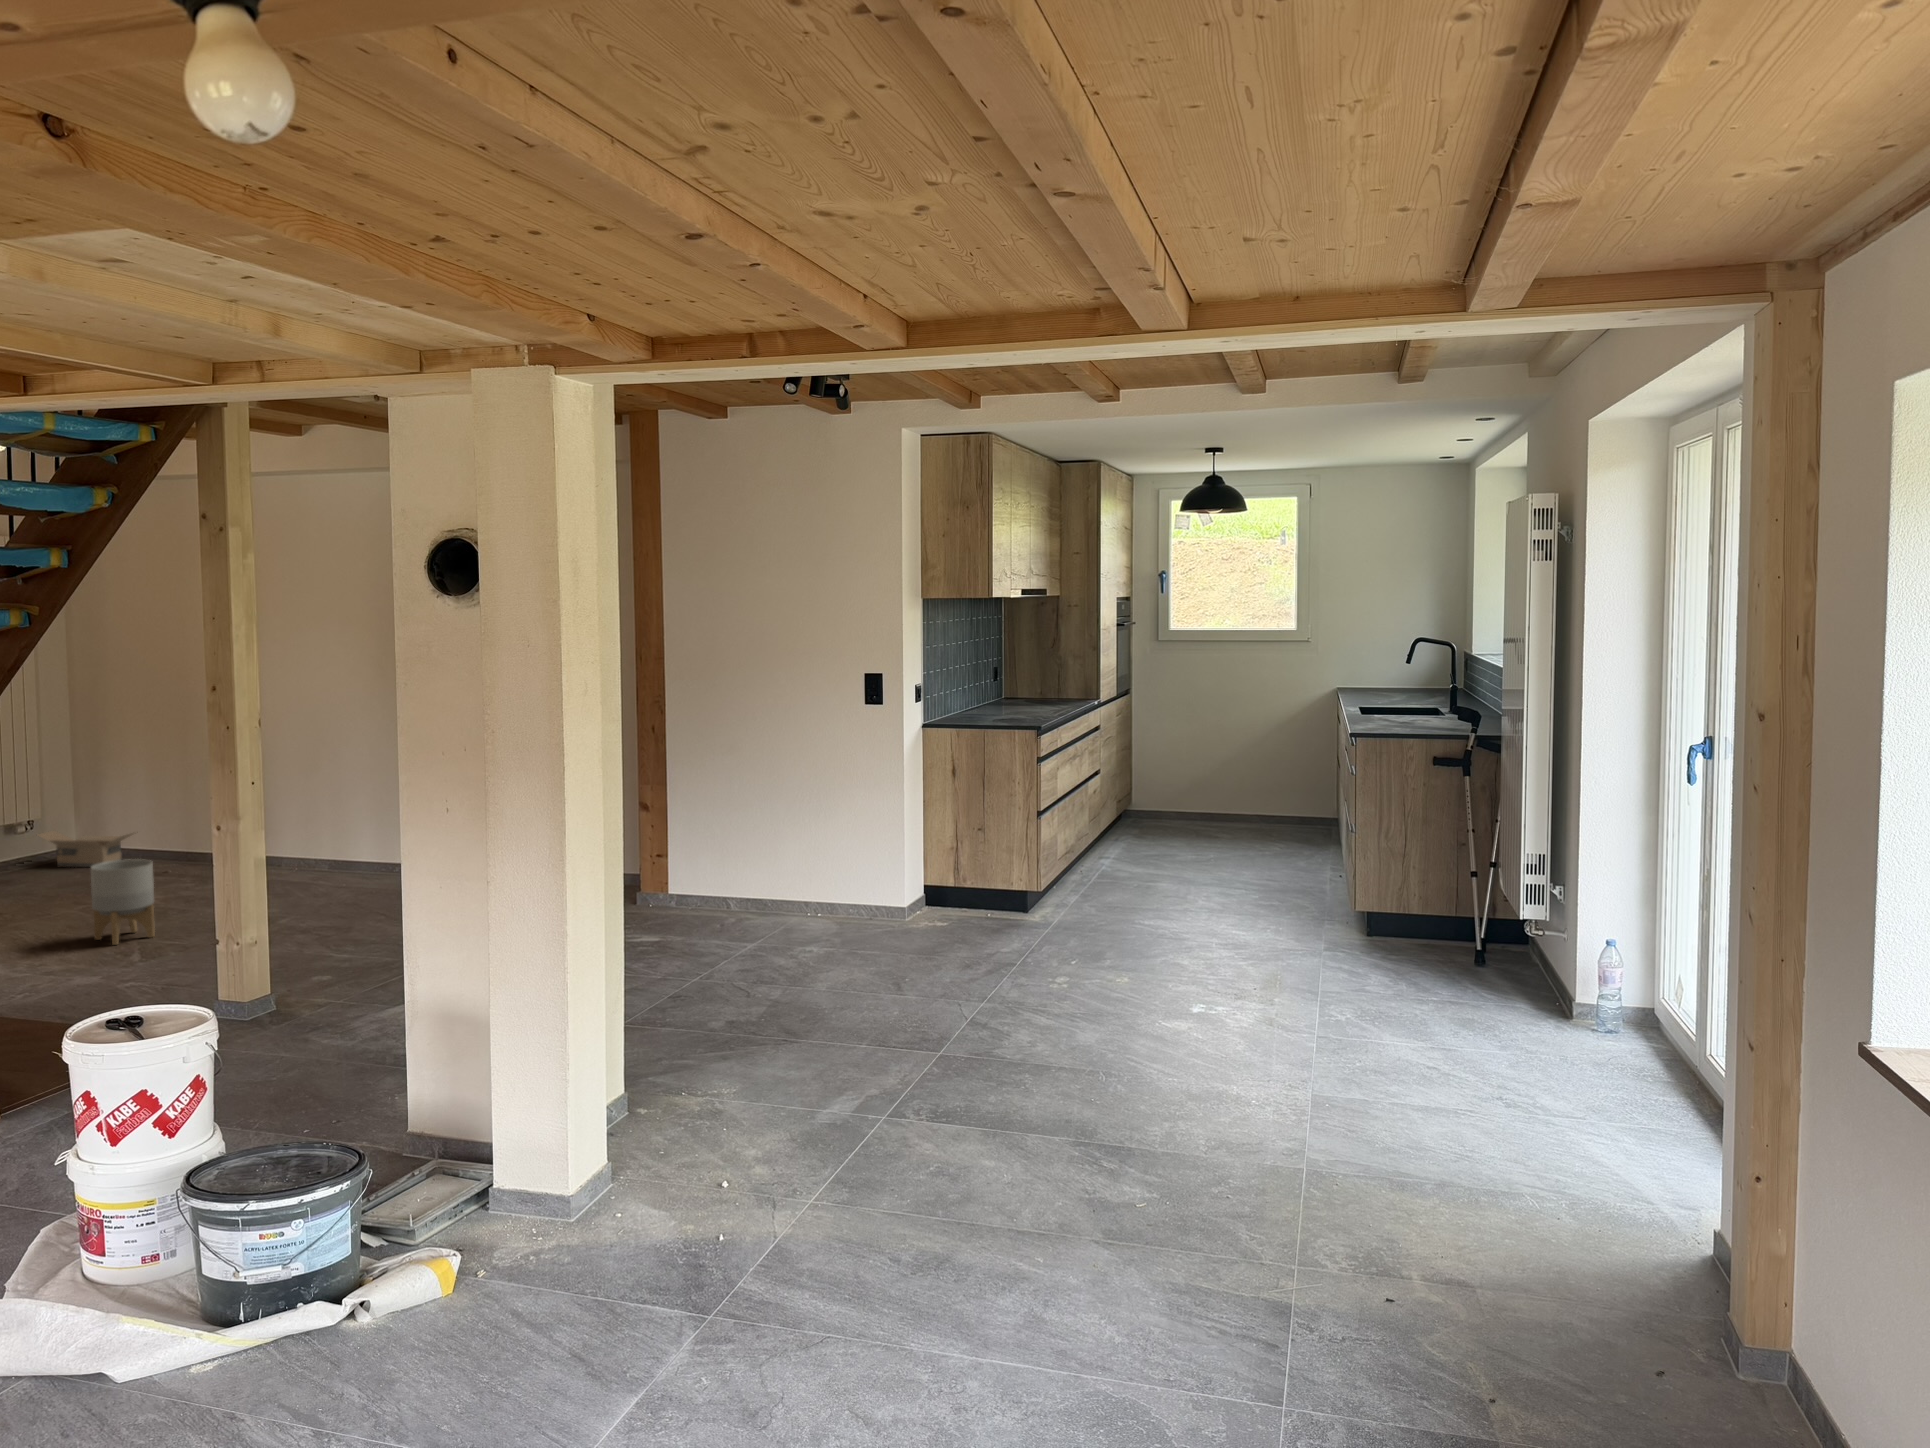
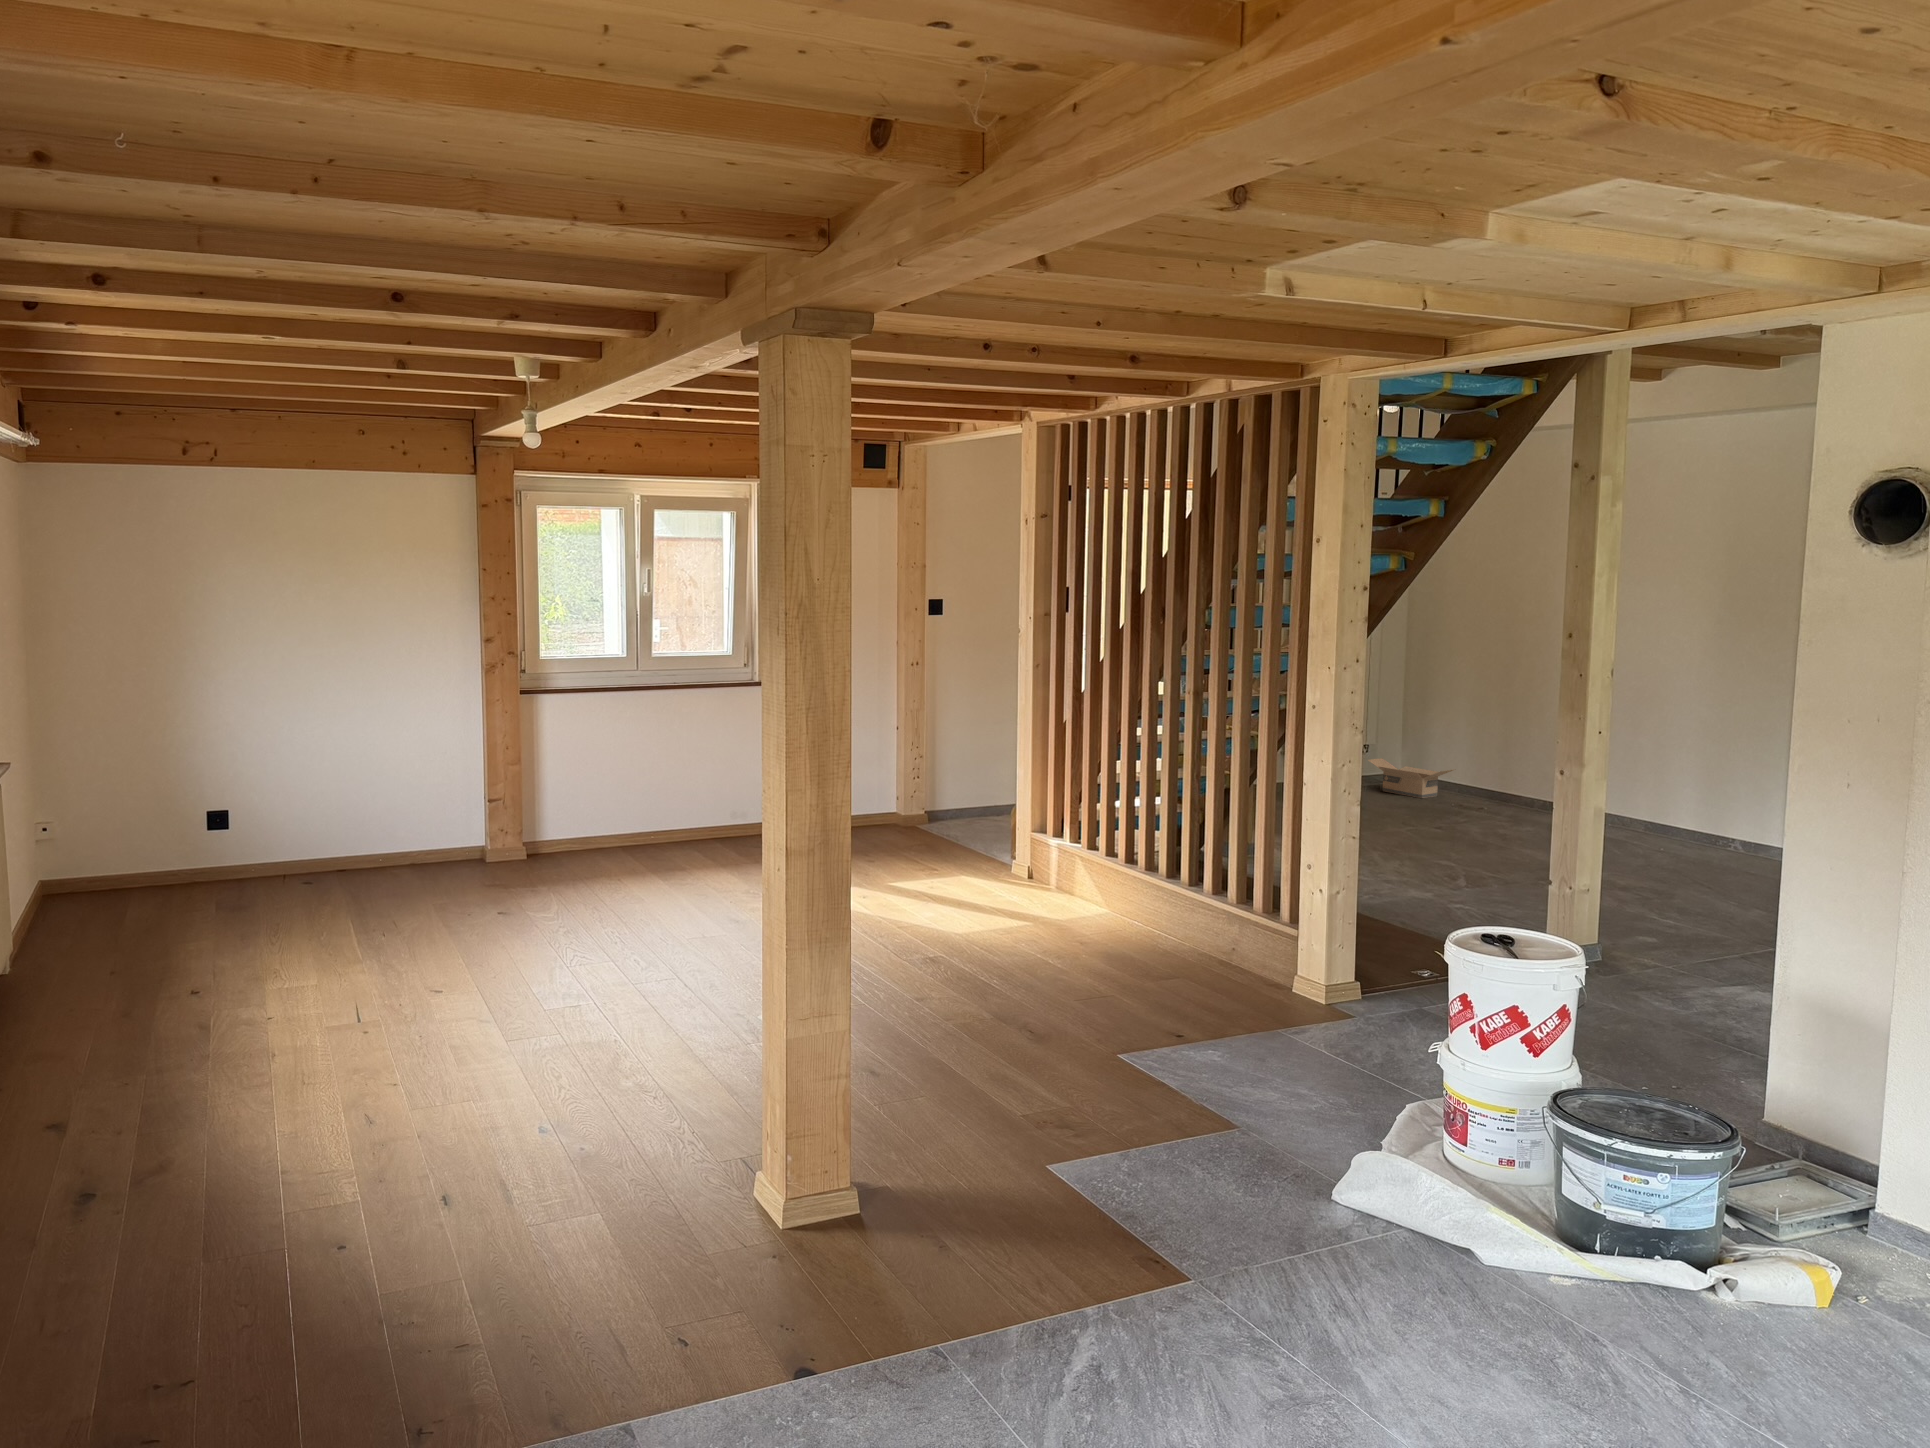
planter: present [91,859,155,945] -> none [1422,792,1479,871]

